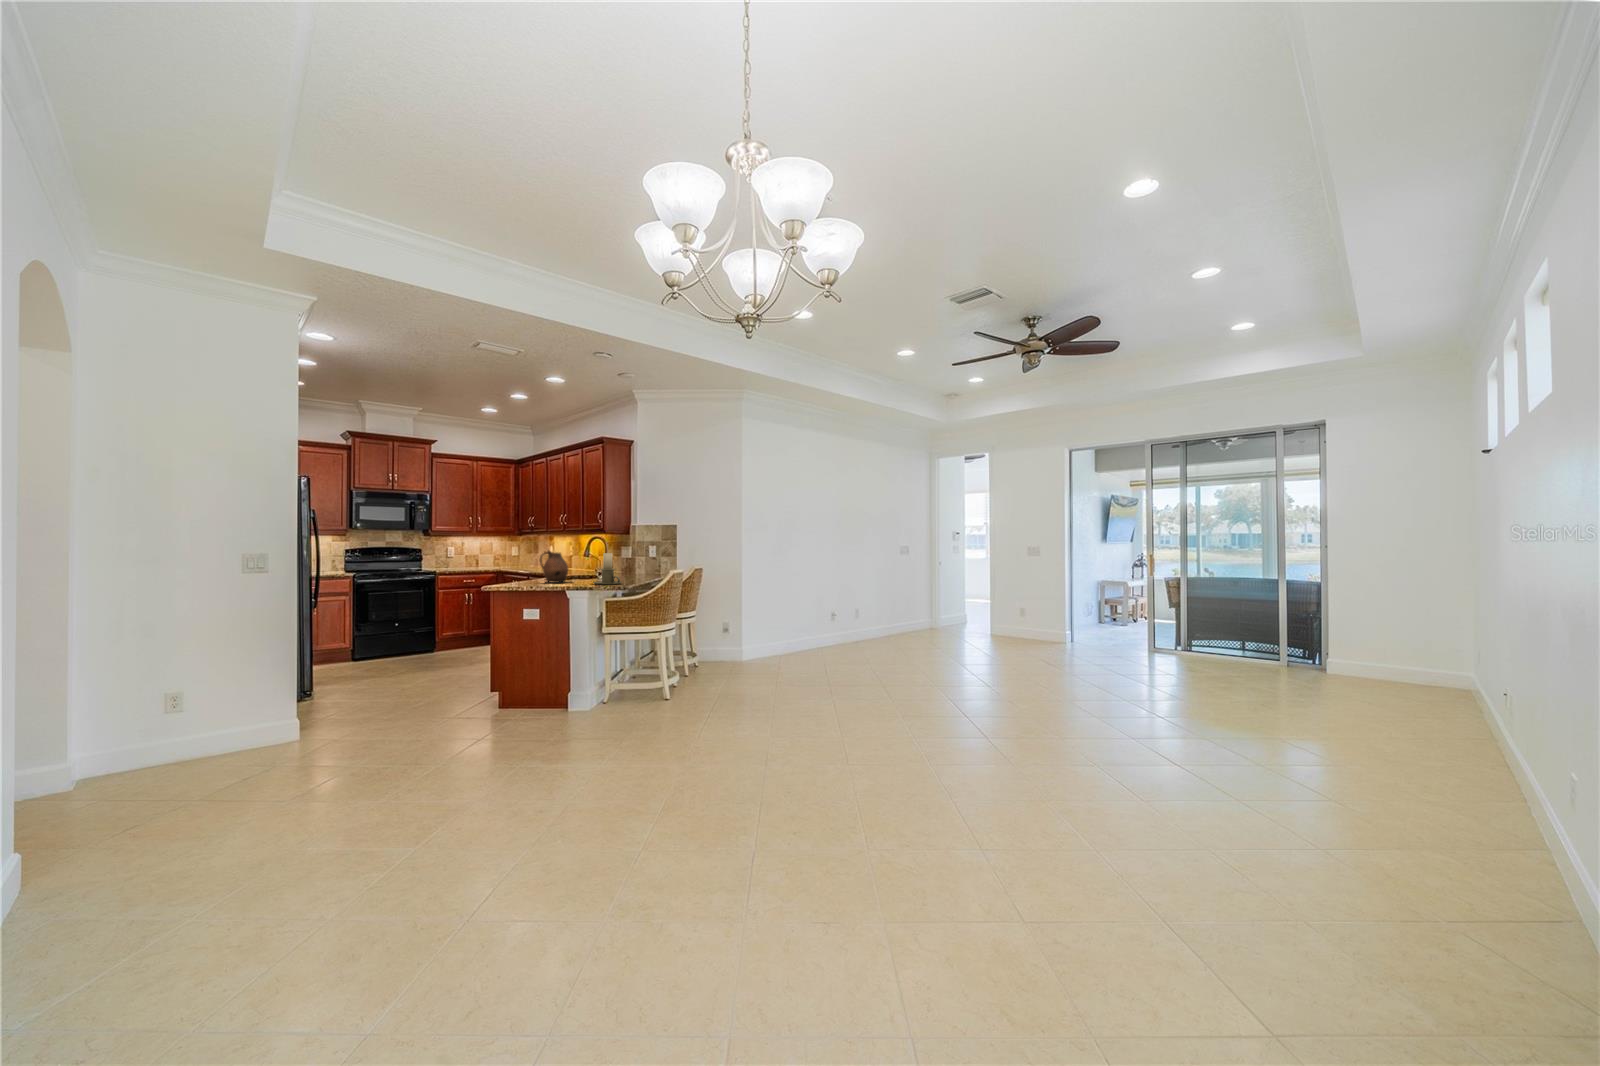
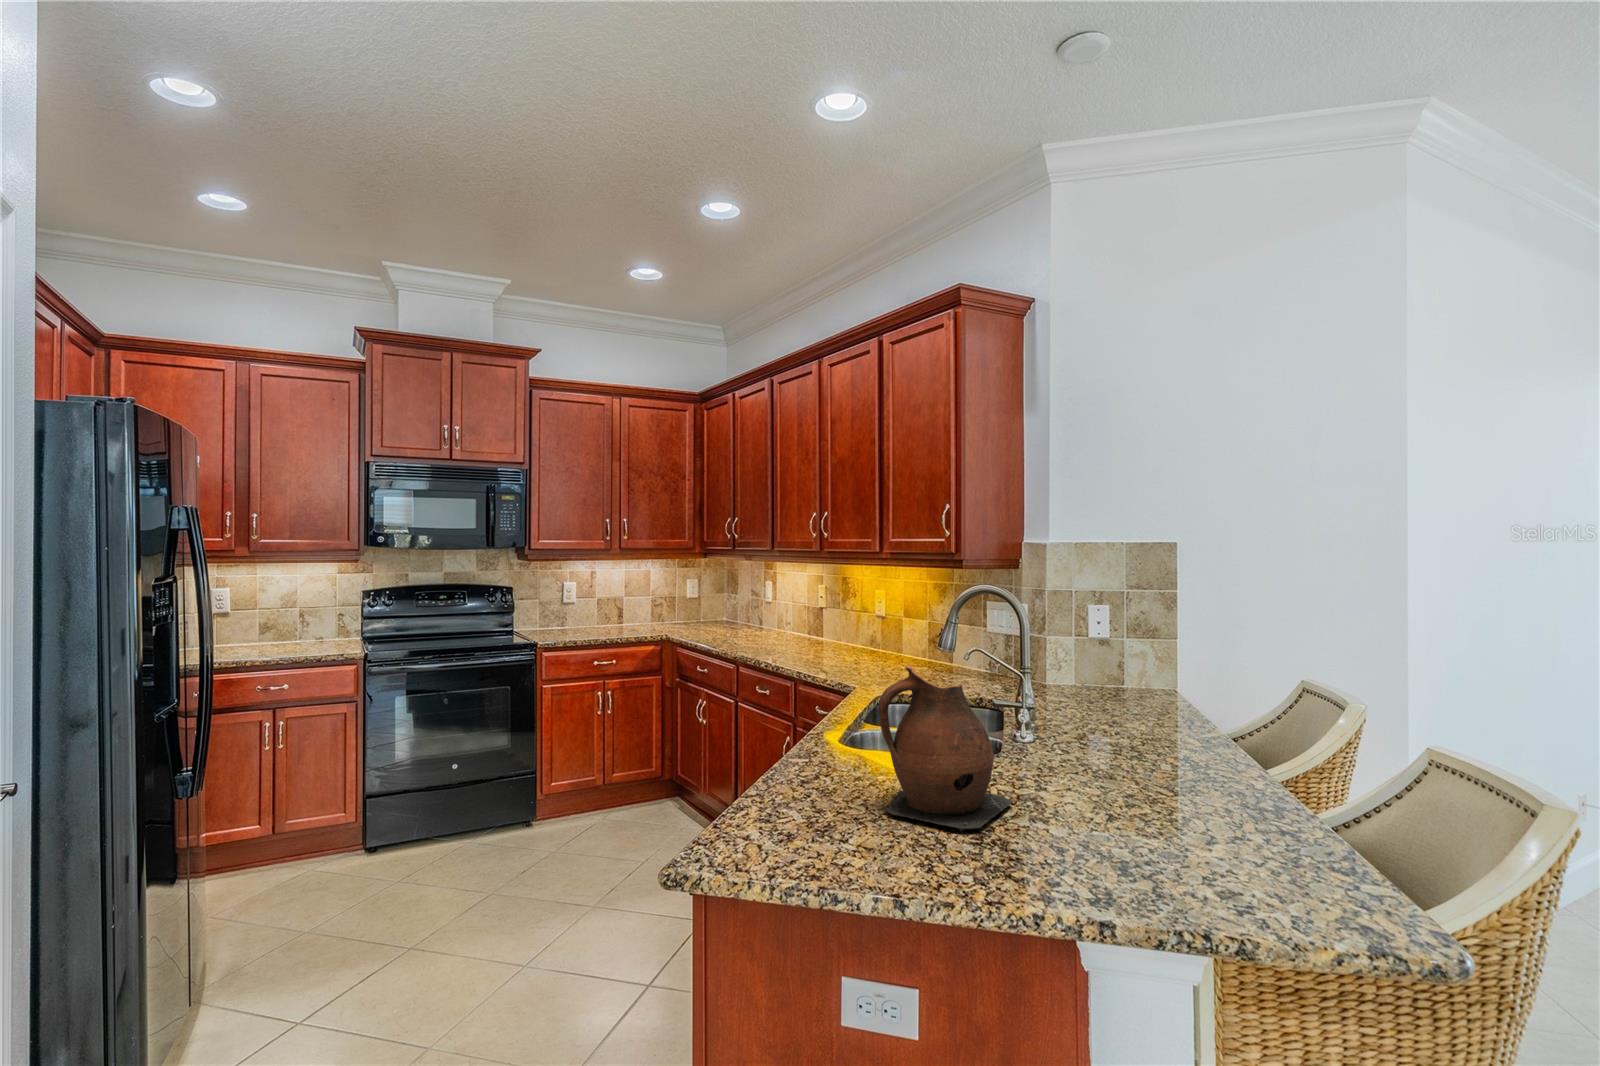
candle holder: present [593,553,622,585] -> none [1137,705,1295,877]

